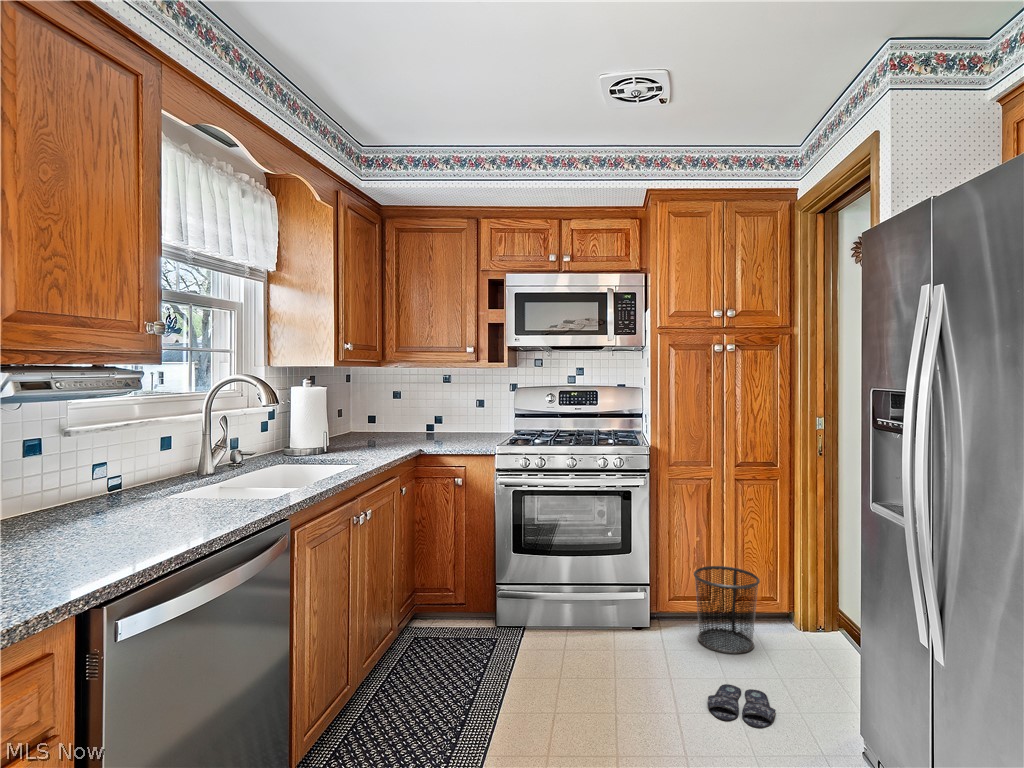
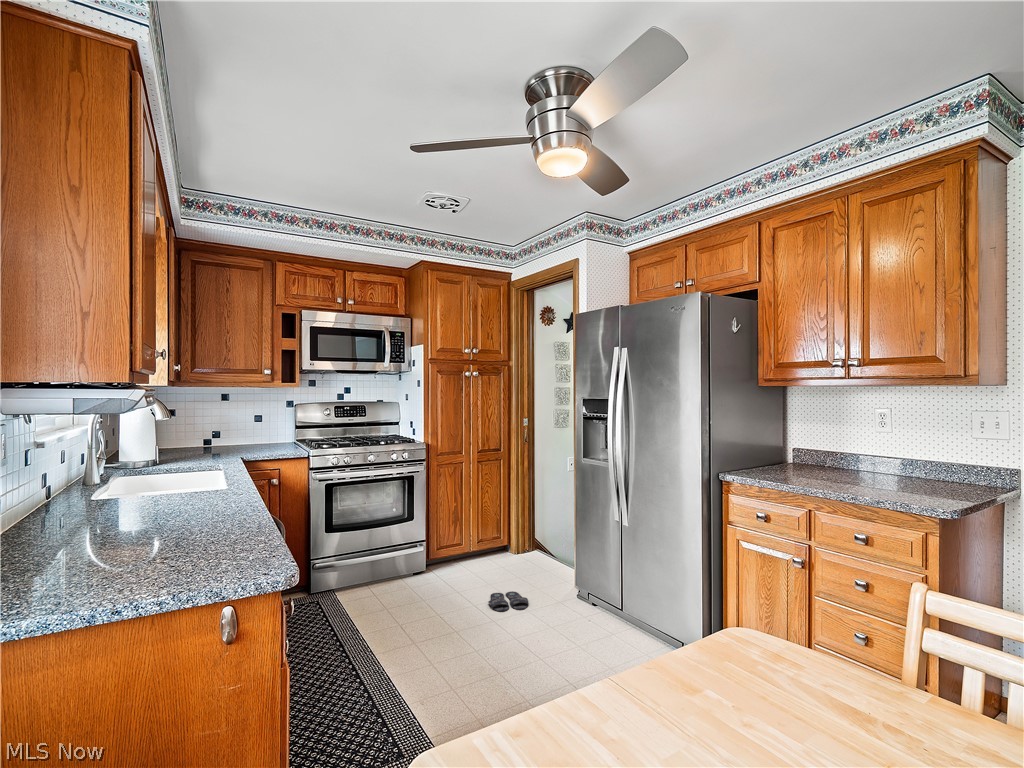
waste bin: present [694,566,760,654] -> none [457,521,499,578]

